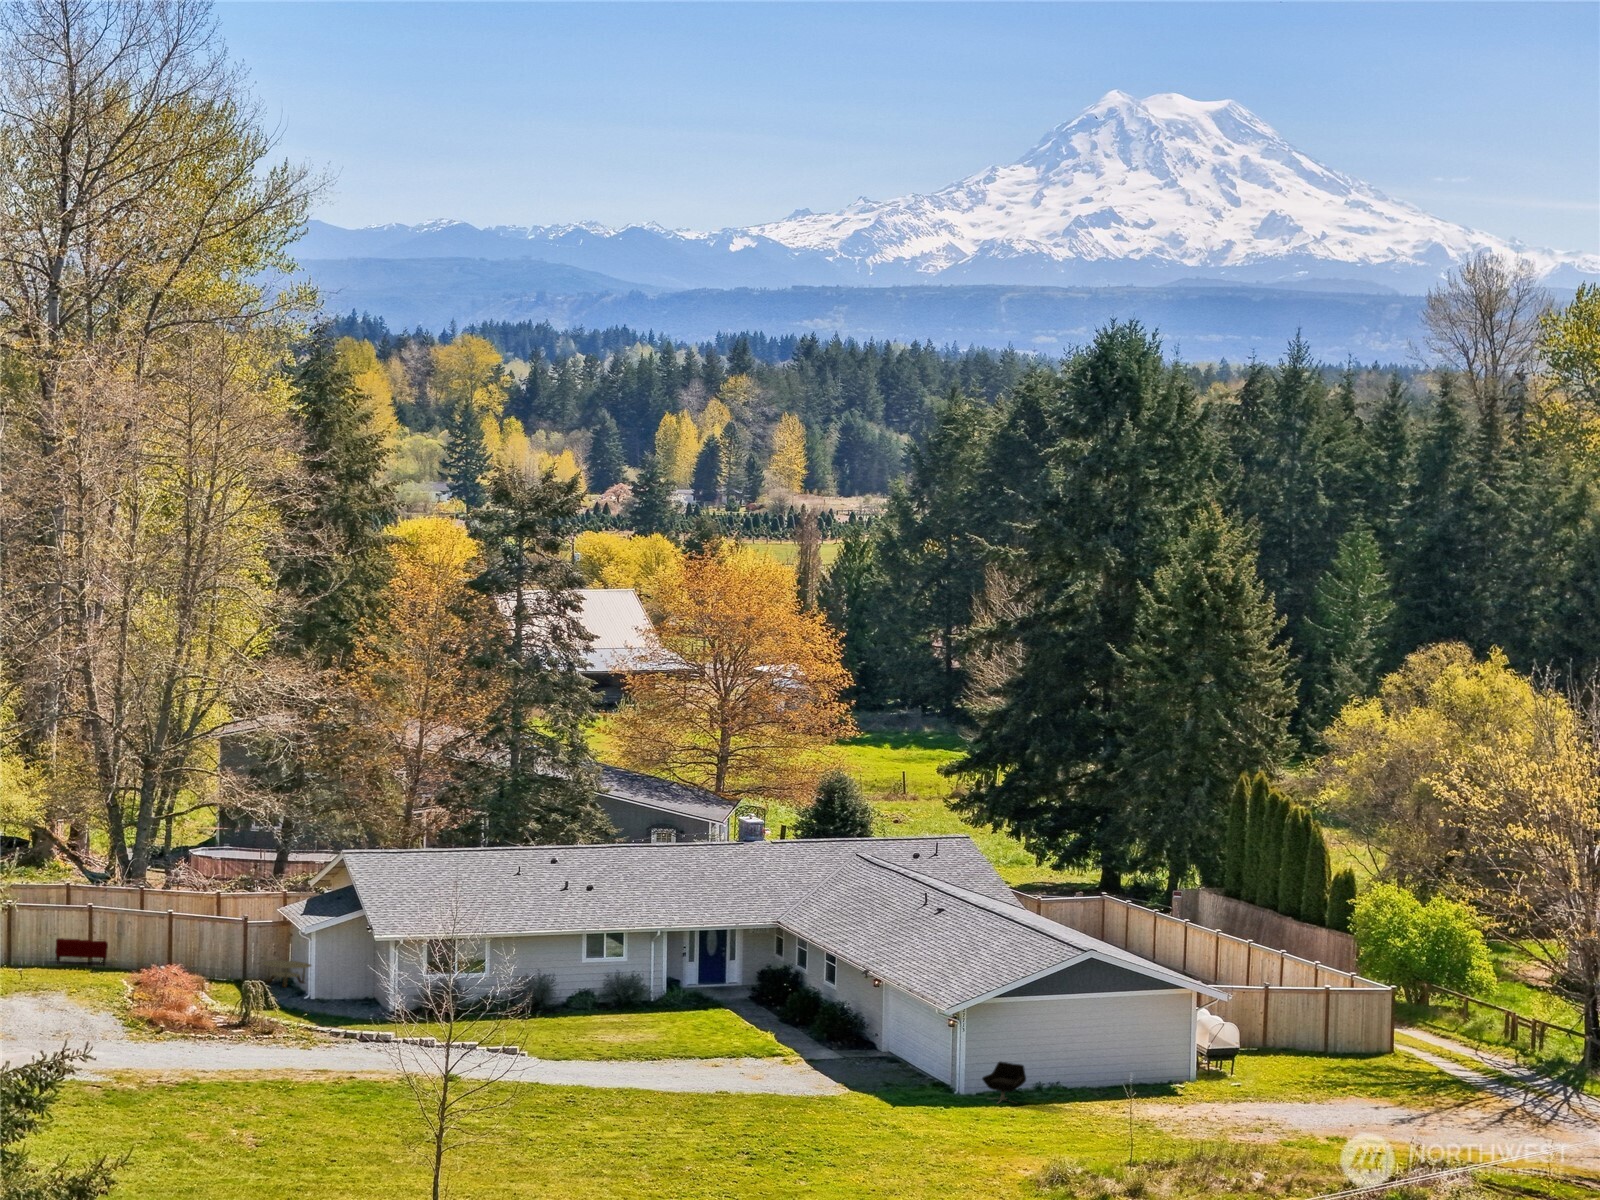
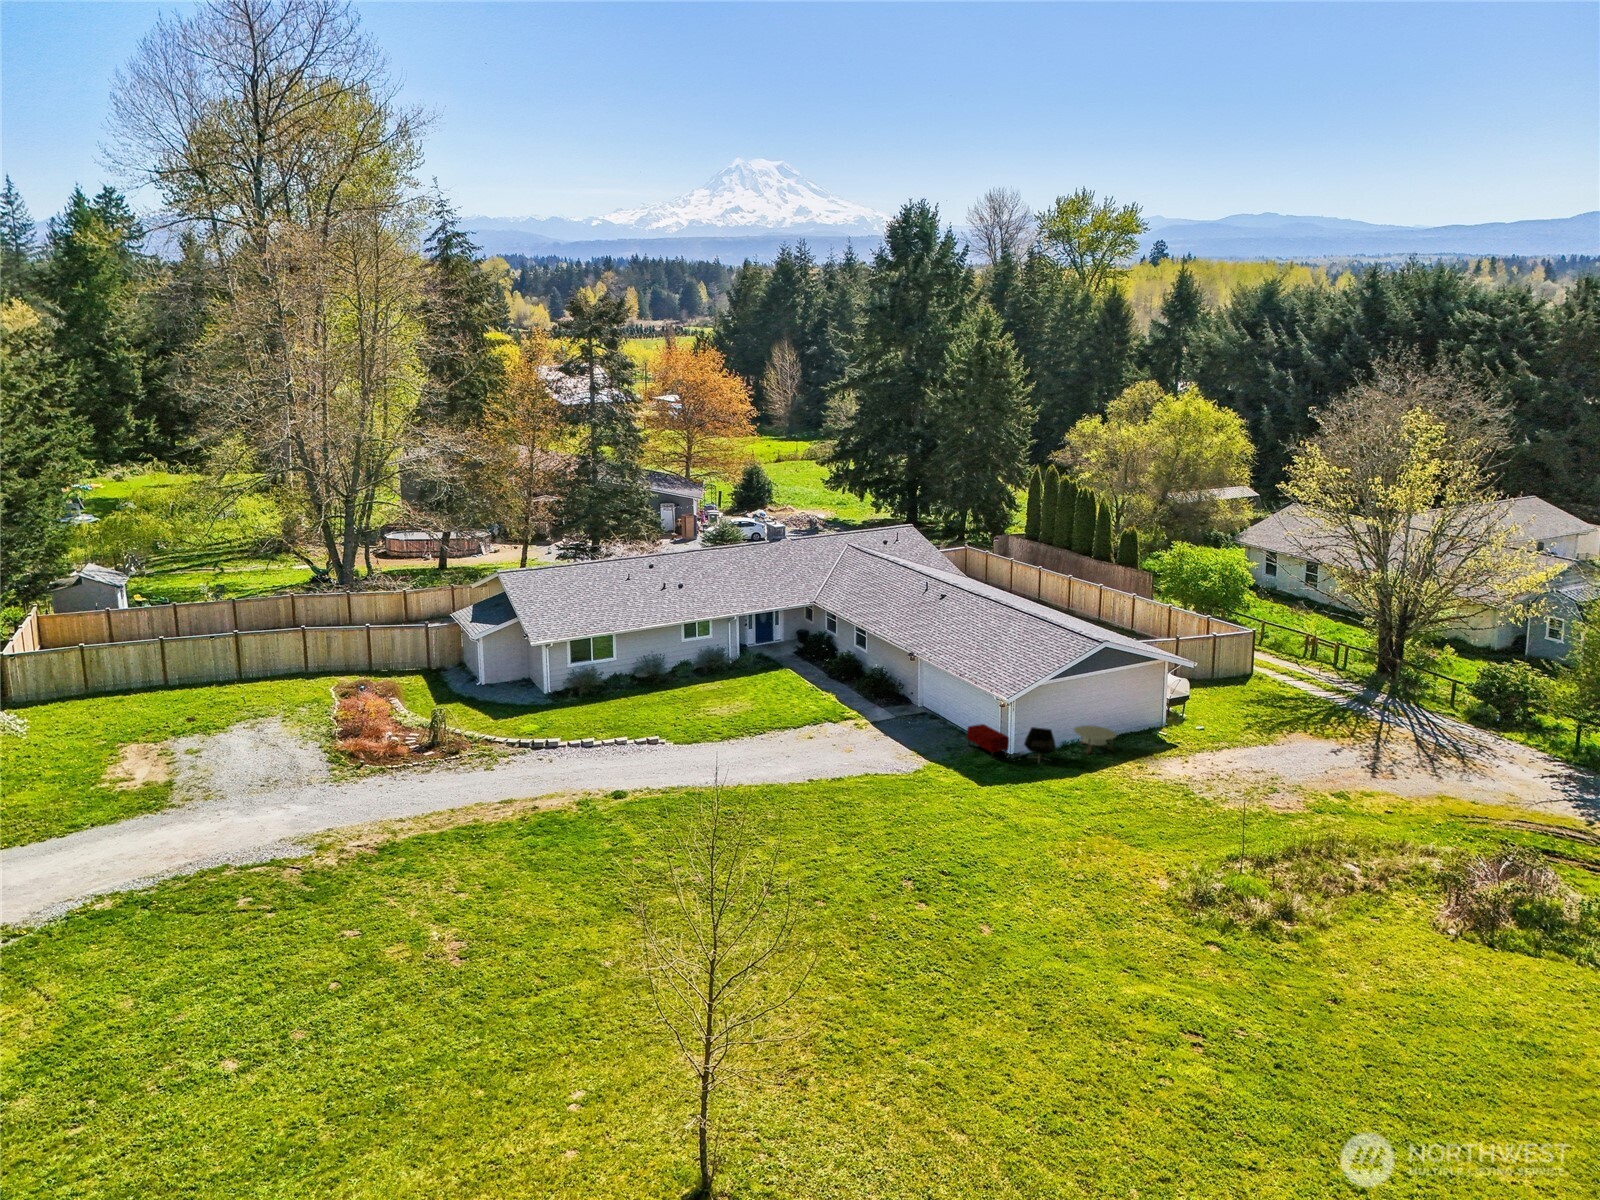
bench: present [55,938,108,964] -> present [967,724,1009,757]
round table: present [263,960,311,987] -> present [1074,726,1117,754]

